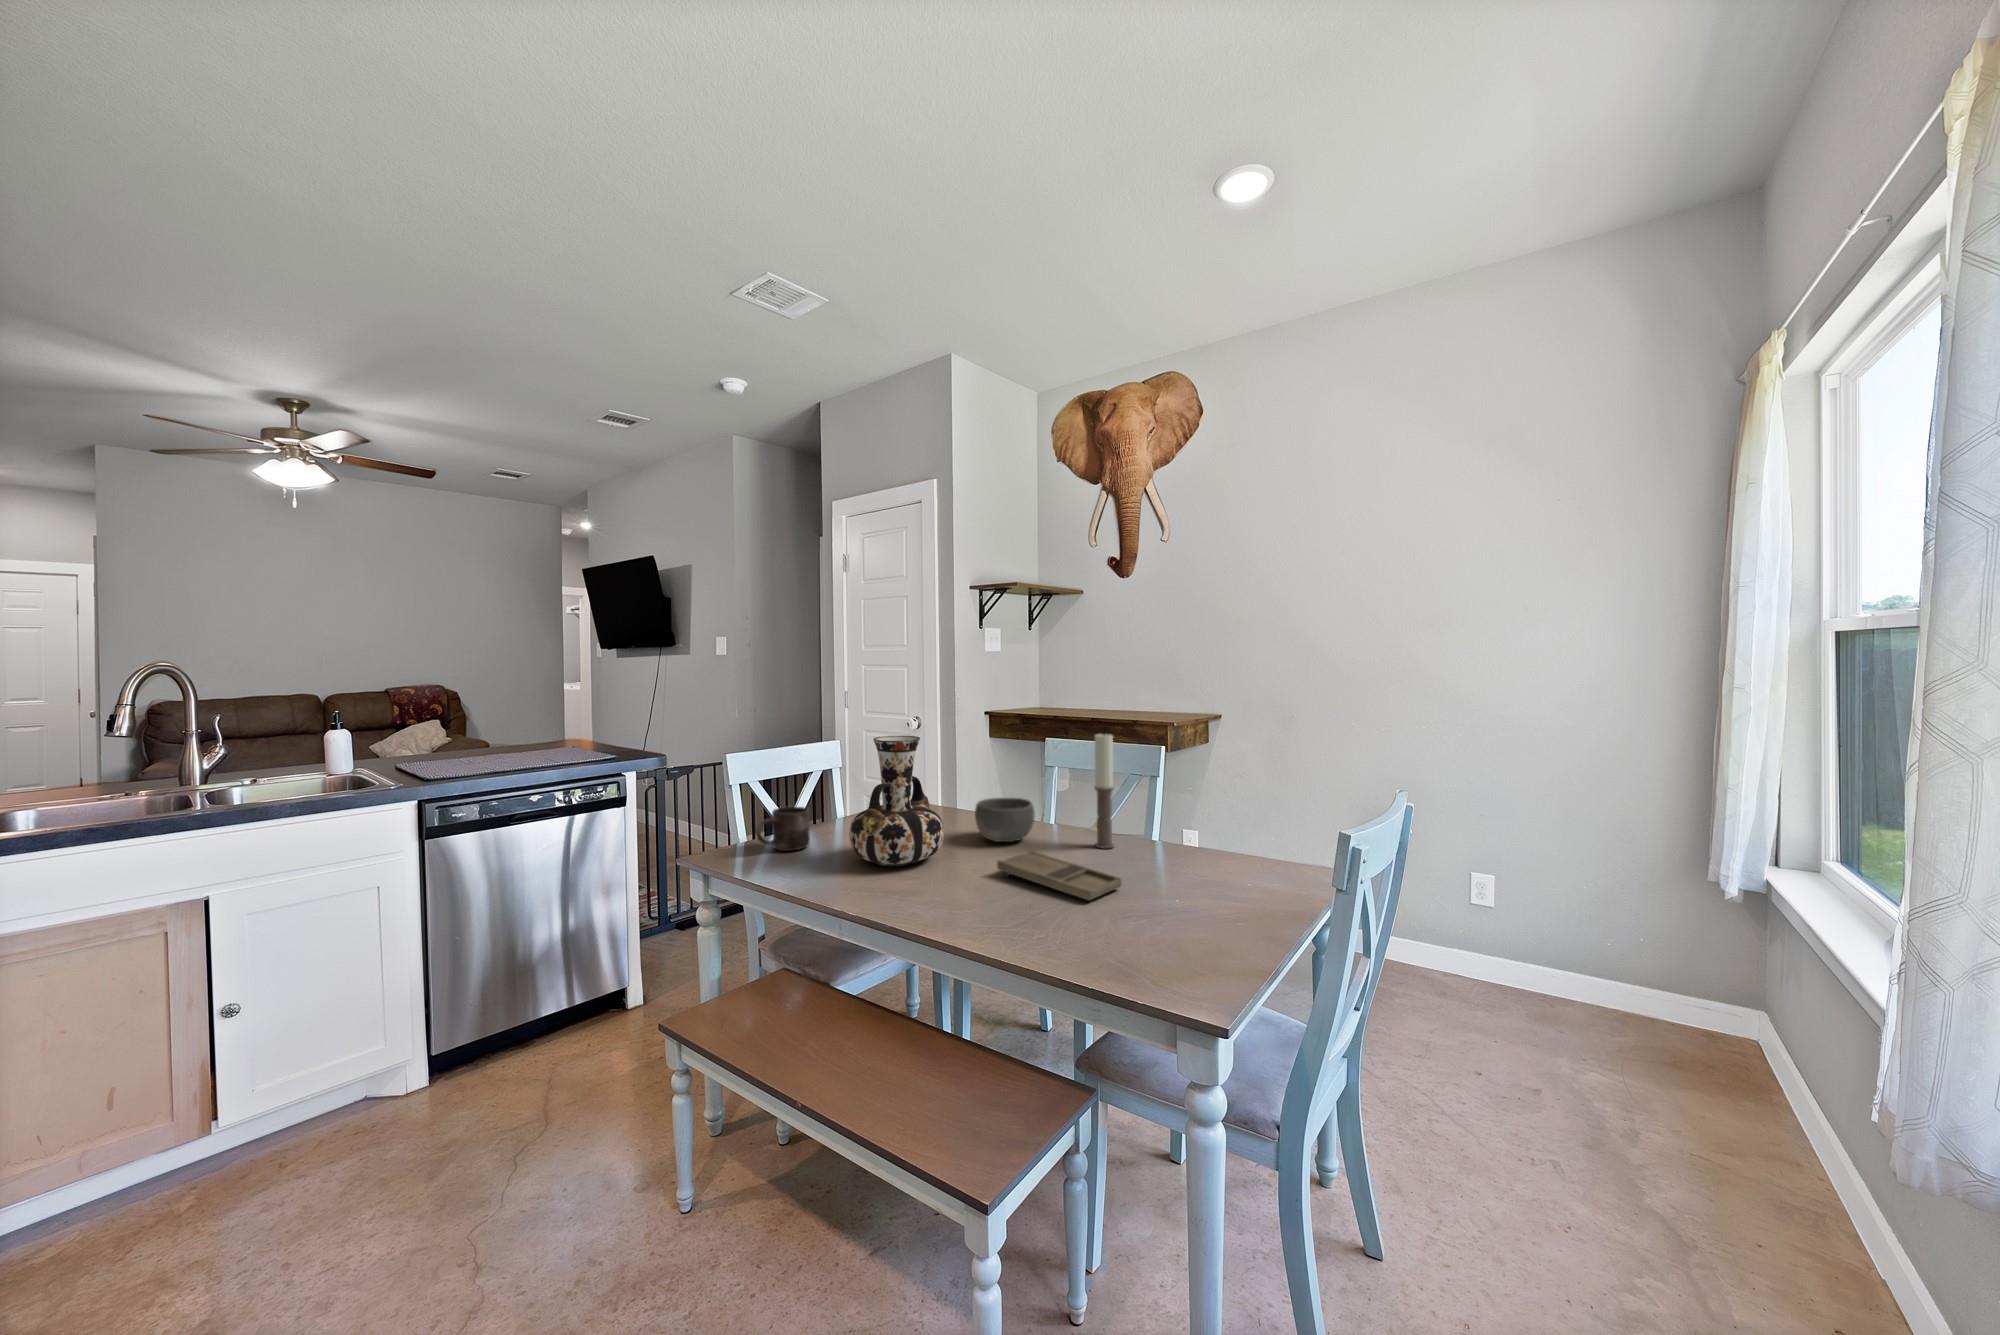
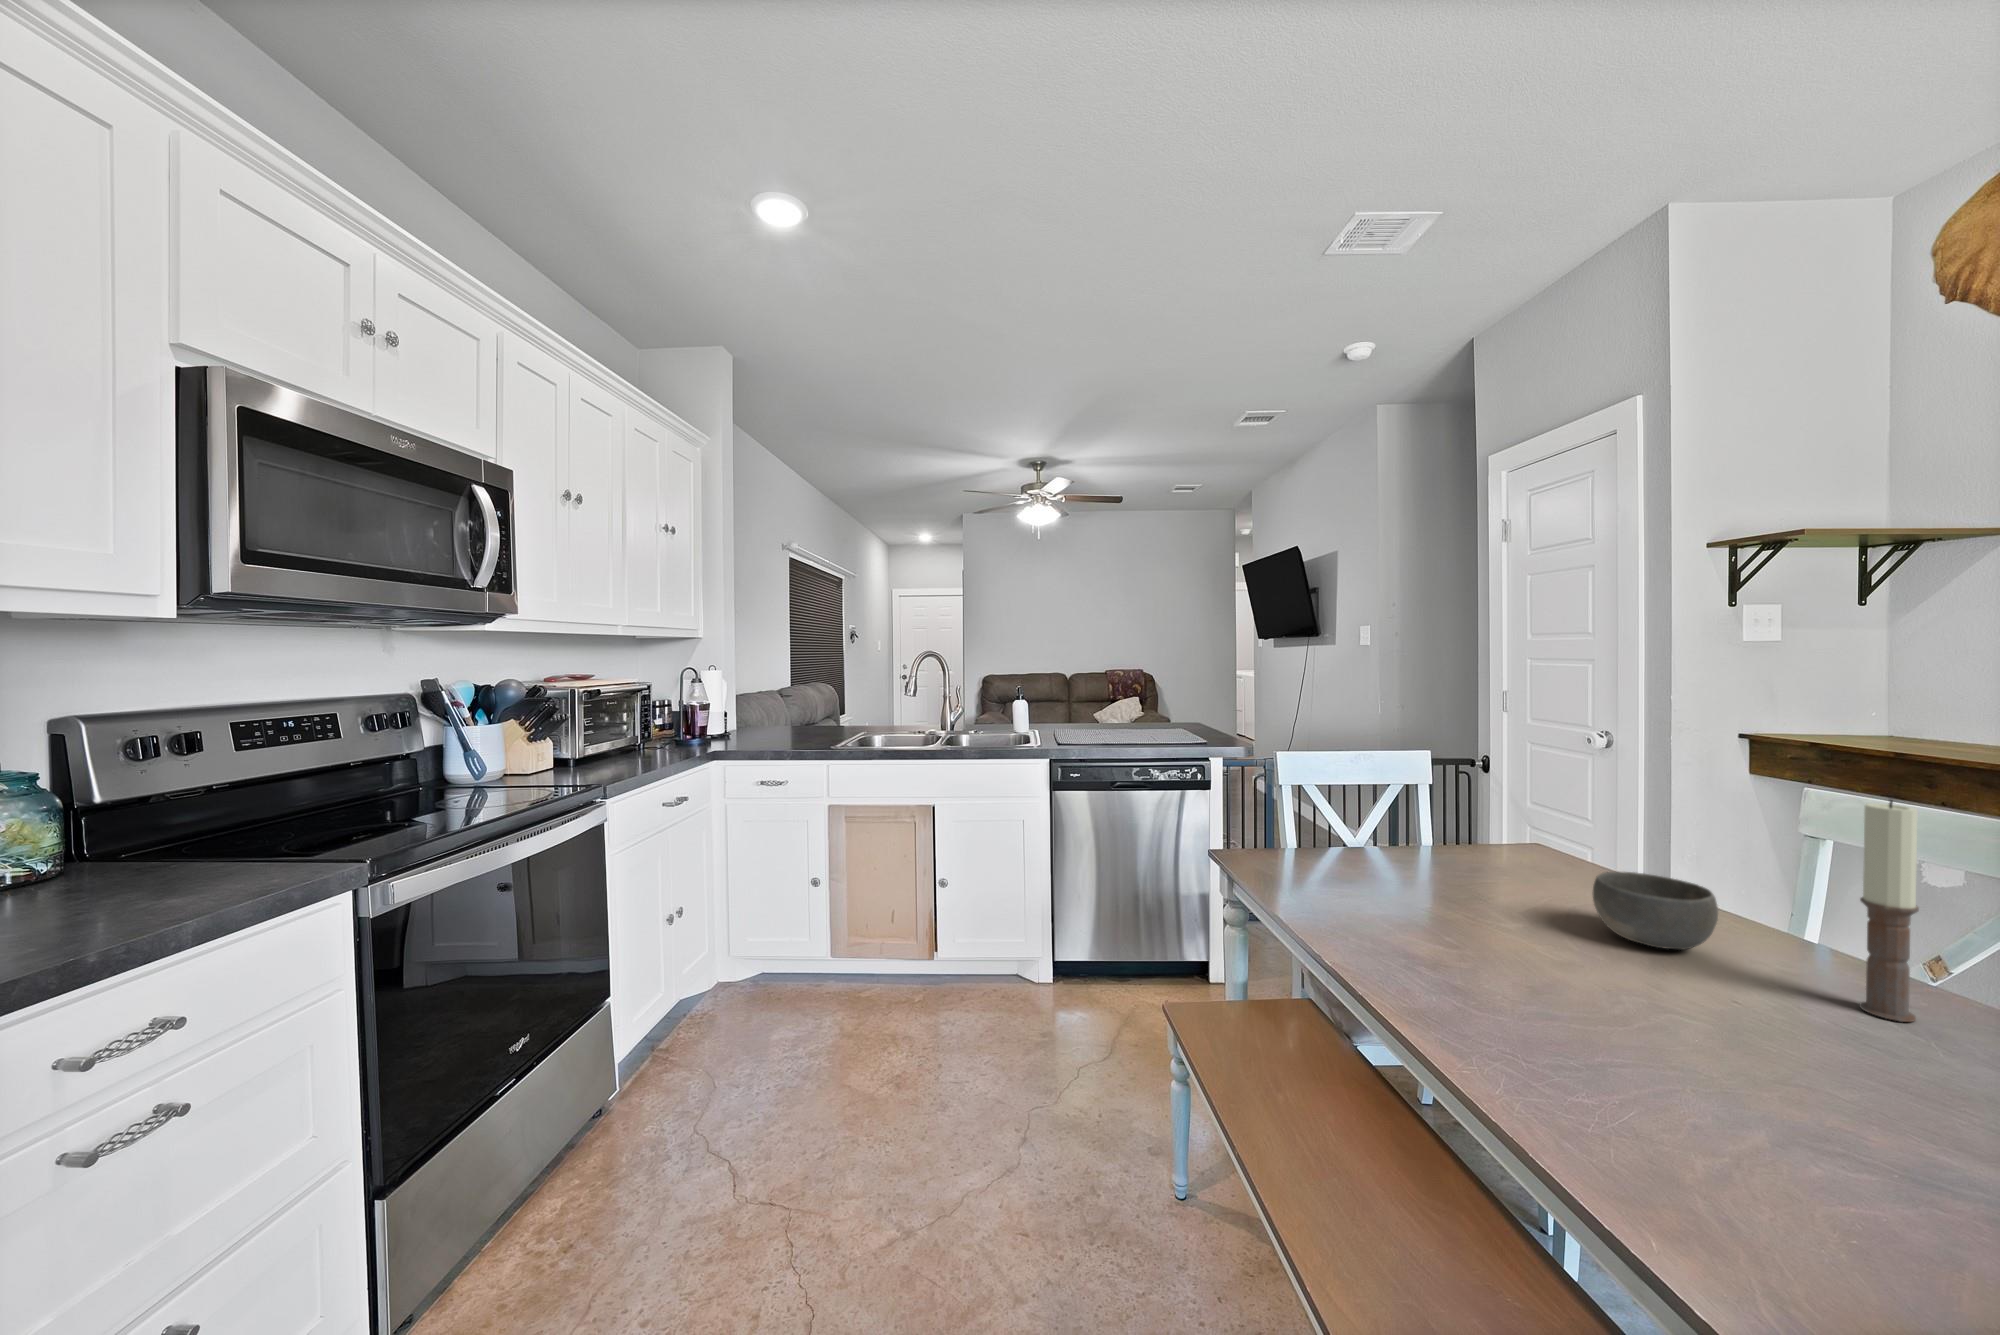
vase: present [849,736,944,866] -> none [1374,759,1518,933]
mug: present [755,807,810,851] -> none [1277,824,1344,876]
tray: present [997,851,1122,901] -> none [1588,969,1859,1100]

